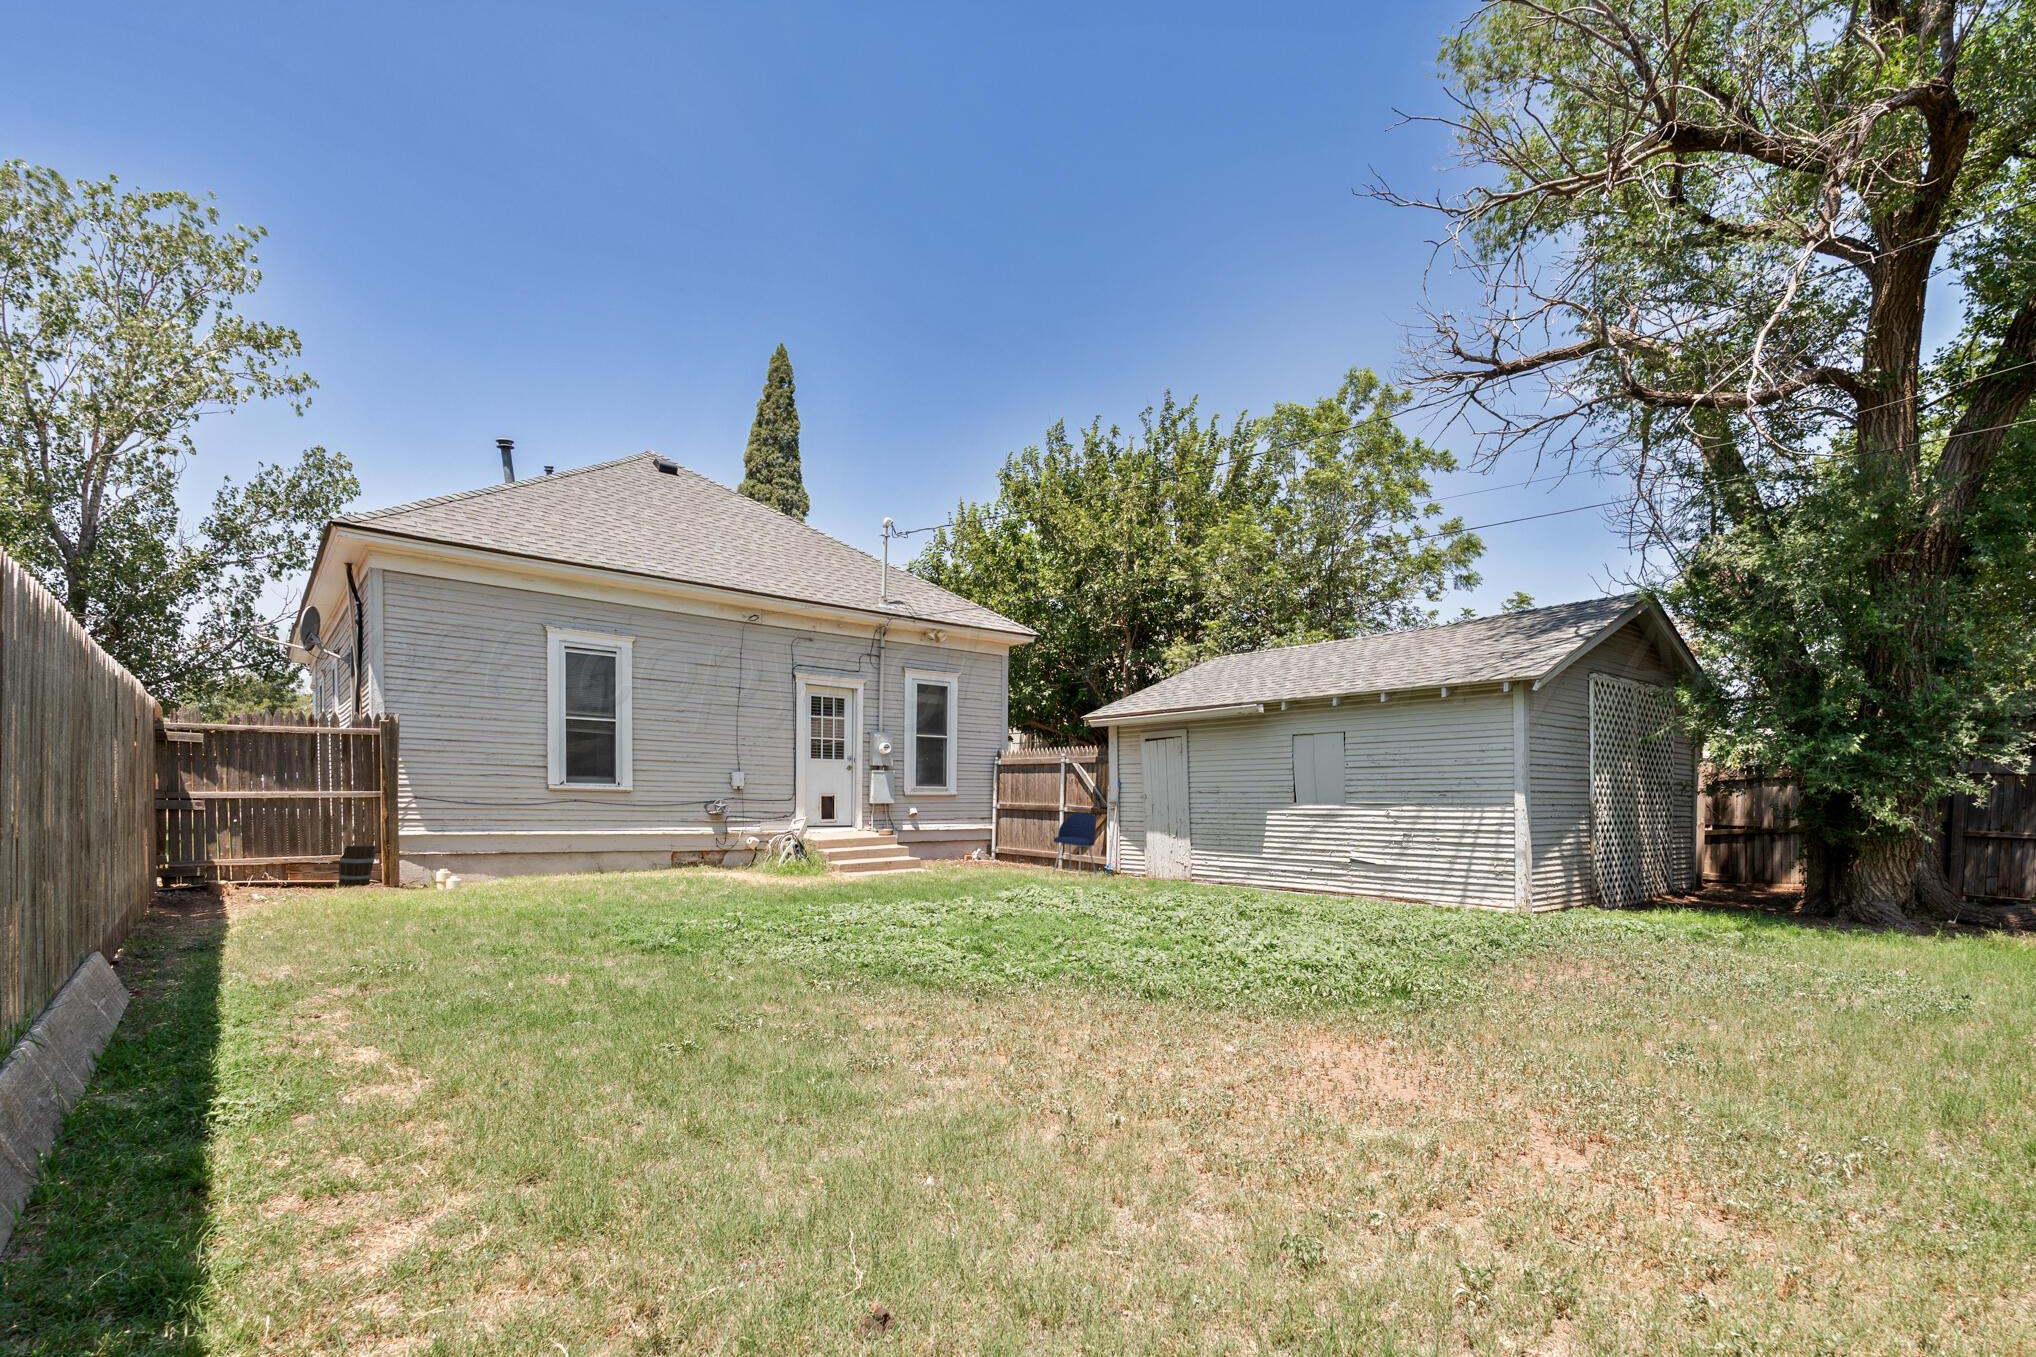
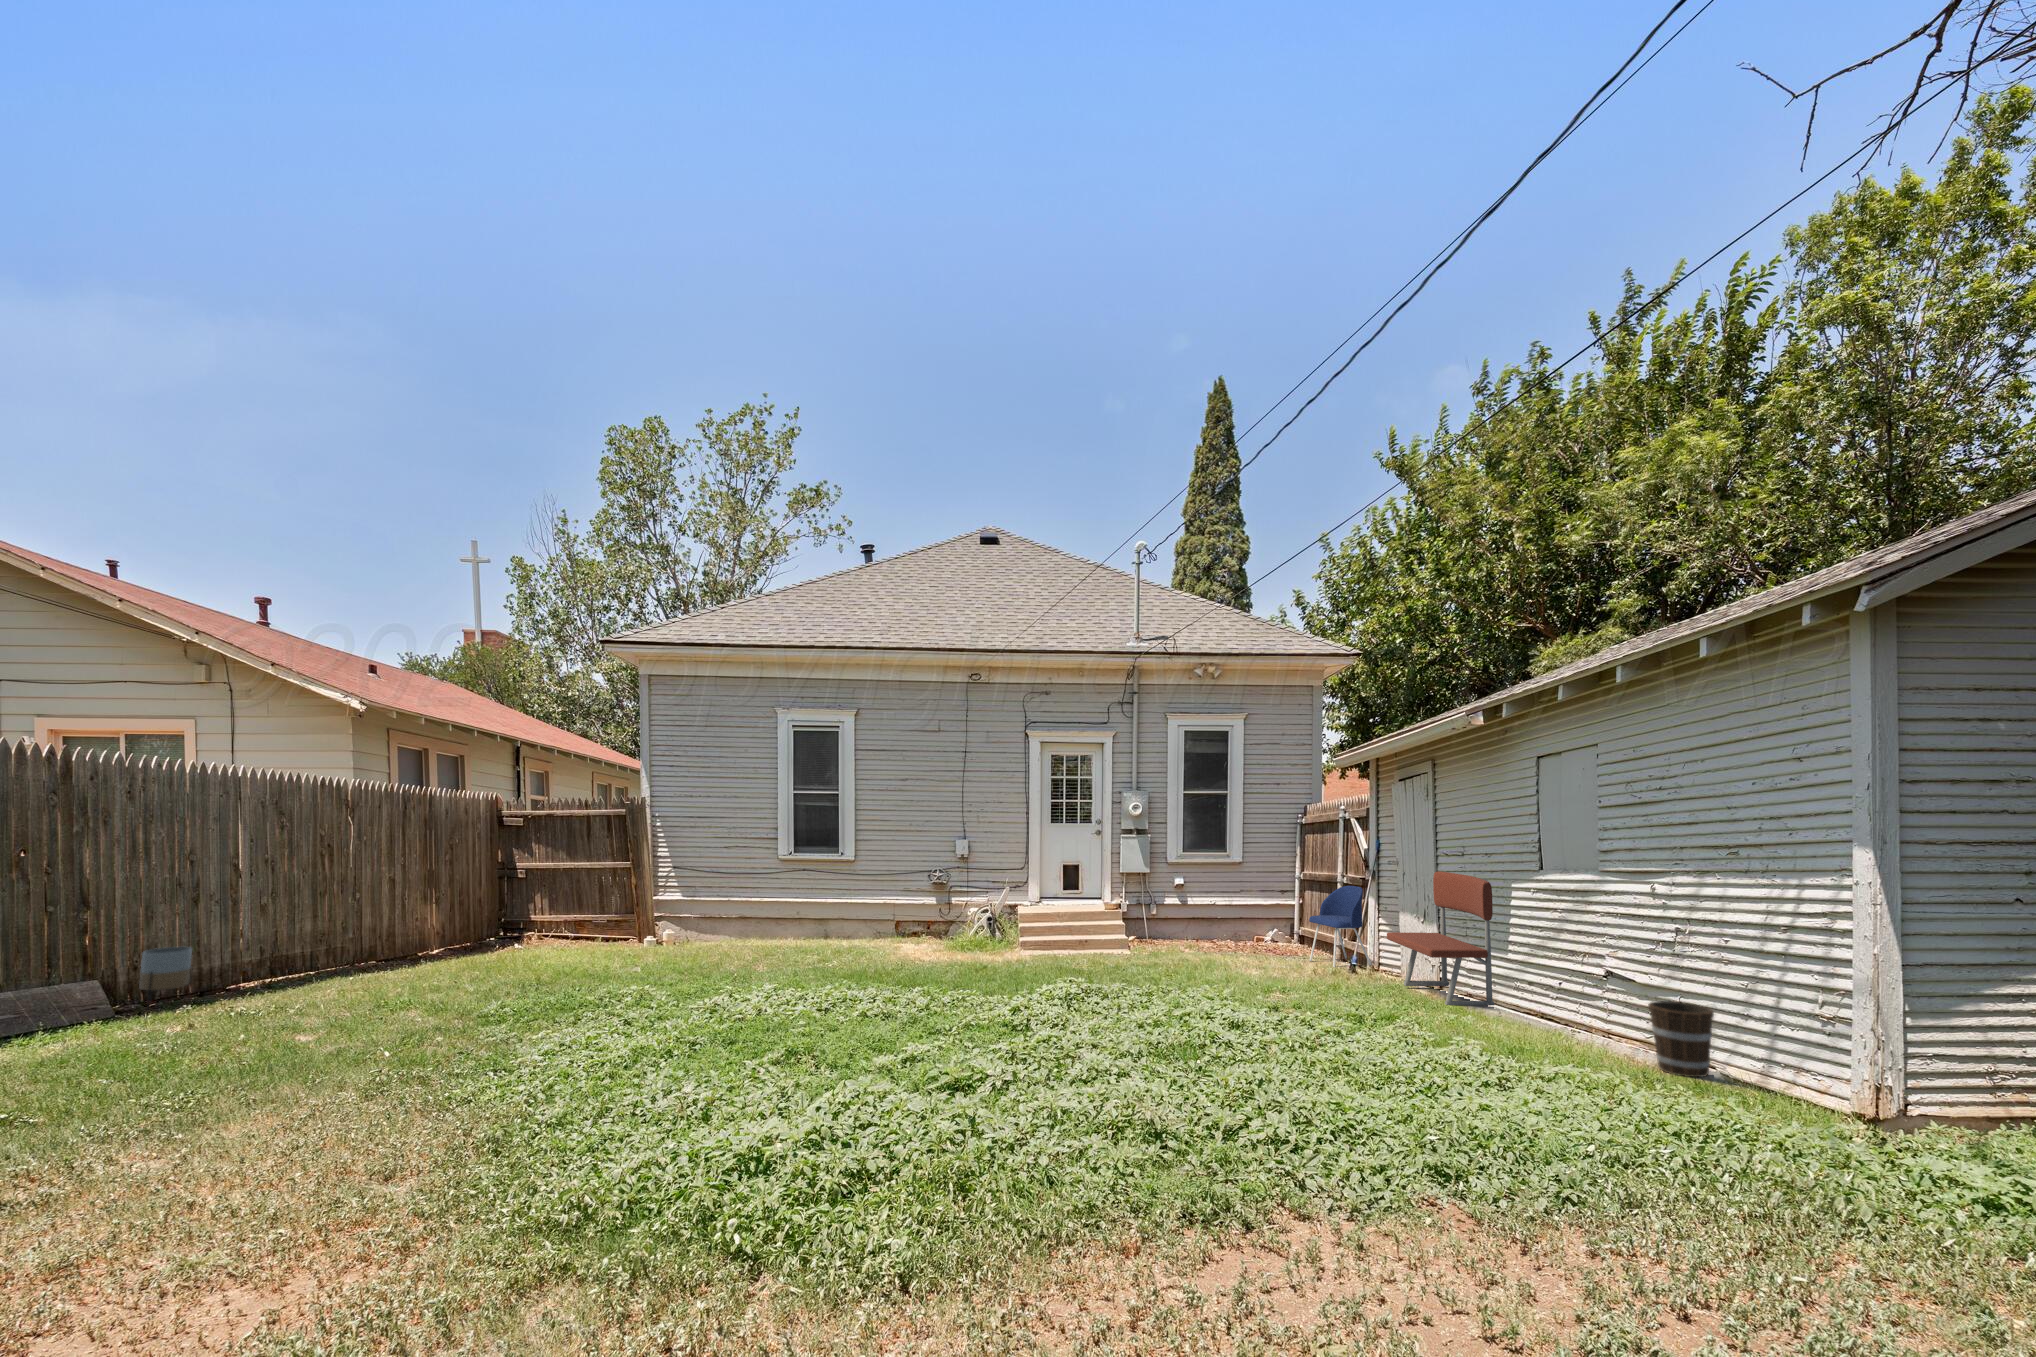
bench: none [1155,801,1243,894] -> present [1387,871,1495,1005]
bucket: present [338,846,375,885] -> present [1648,1001,1714,1077]
planter: none [139,891,208,971] -> present [139,947,193,1002]

